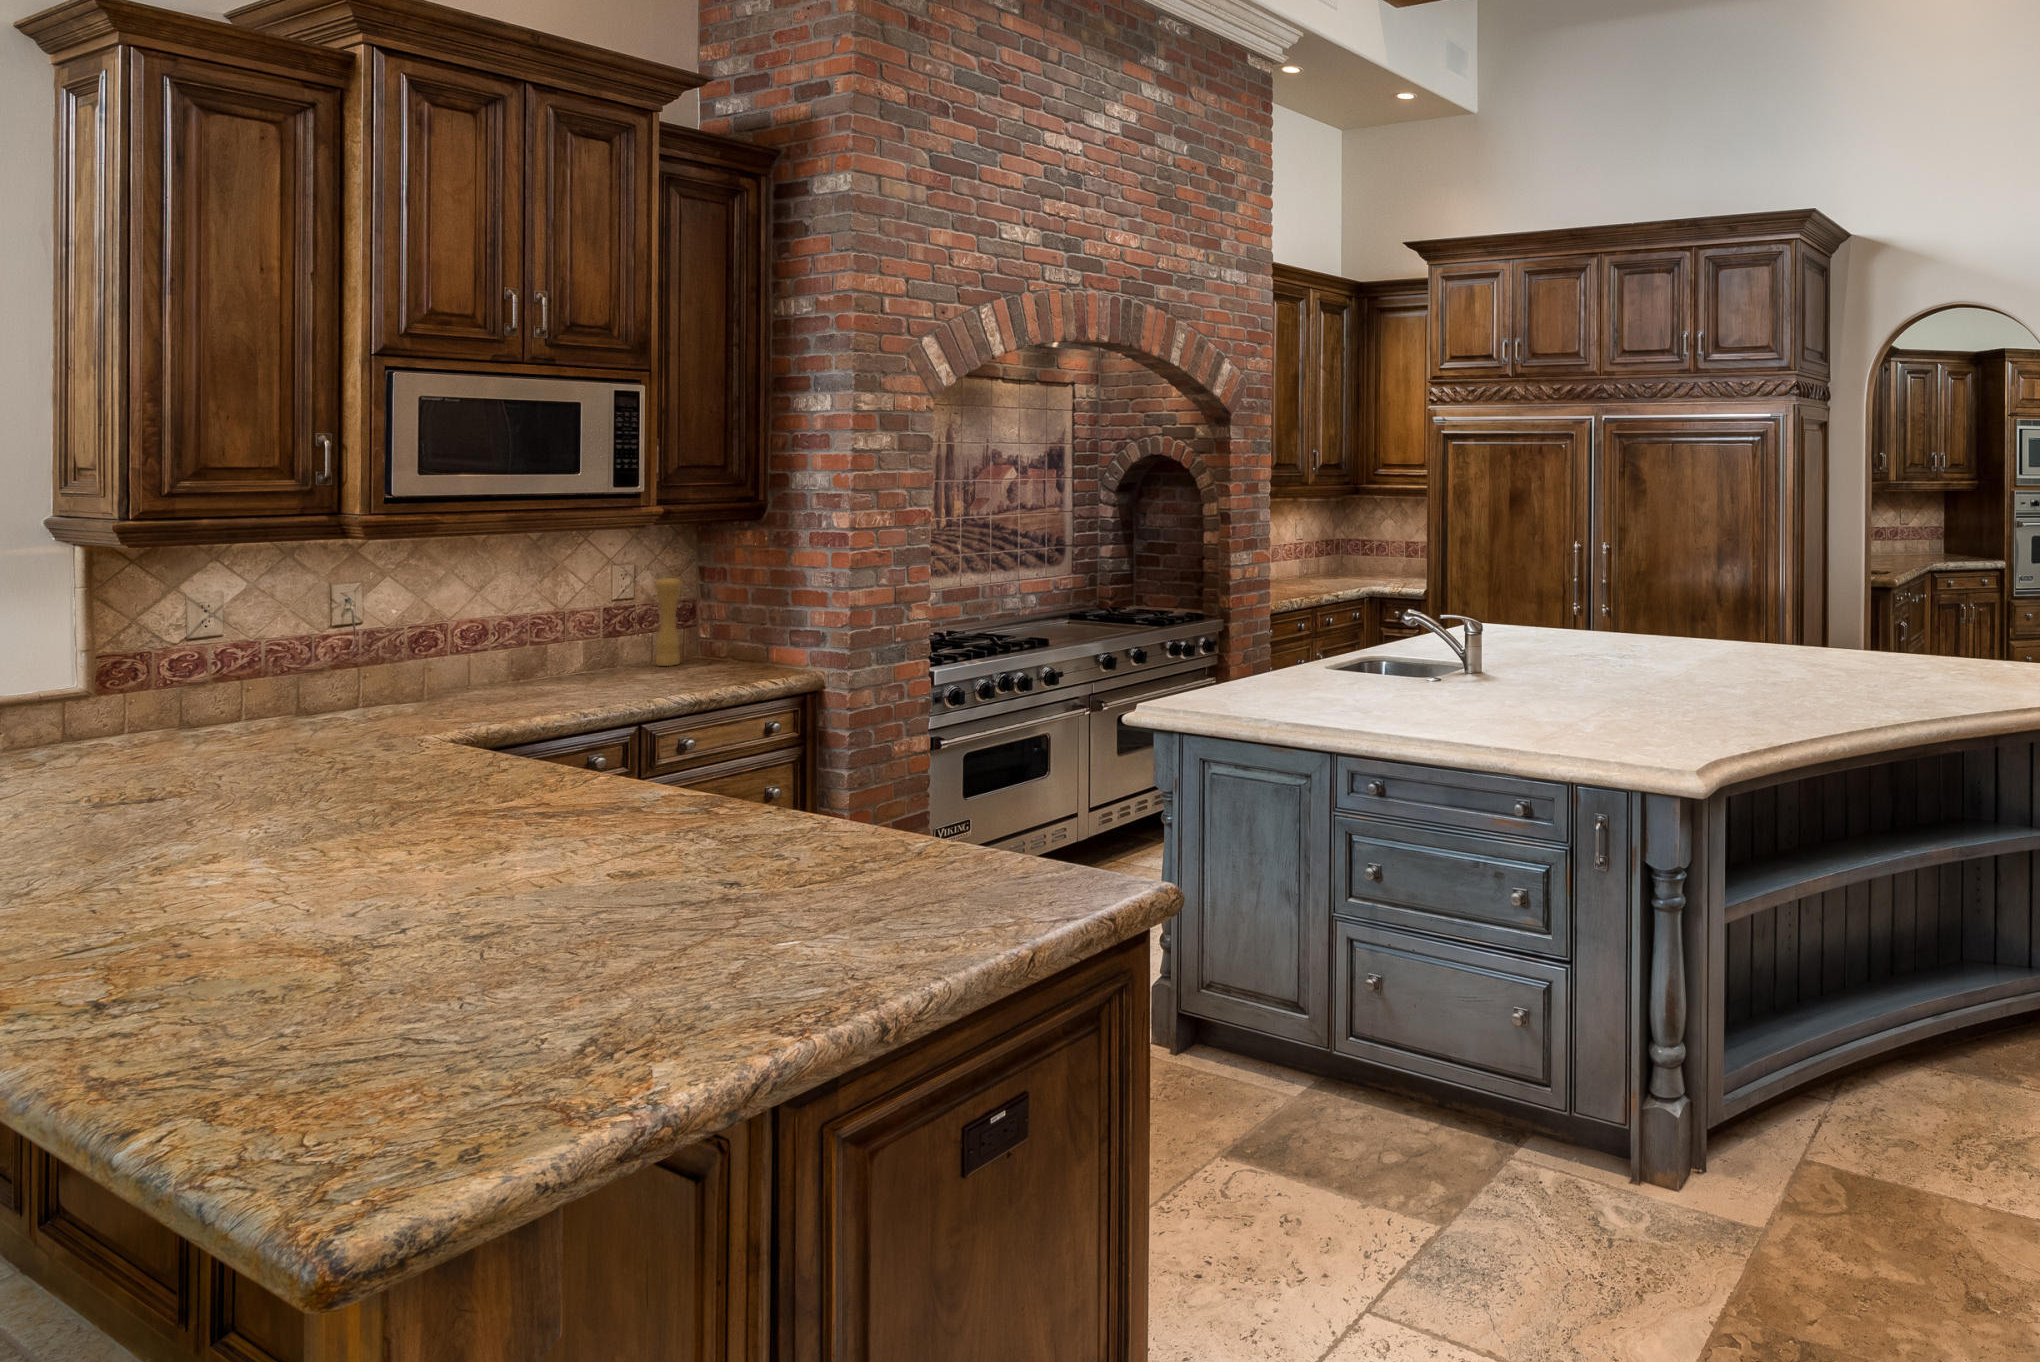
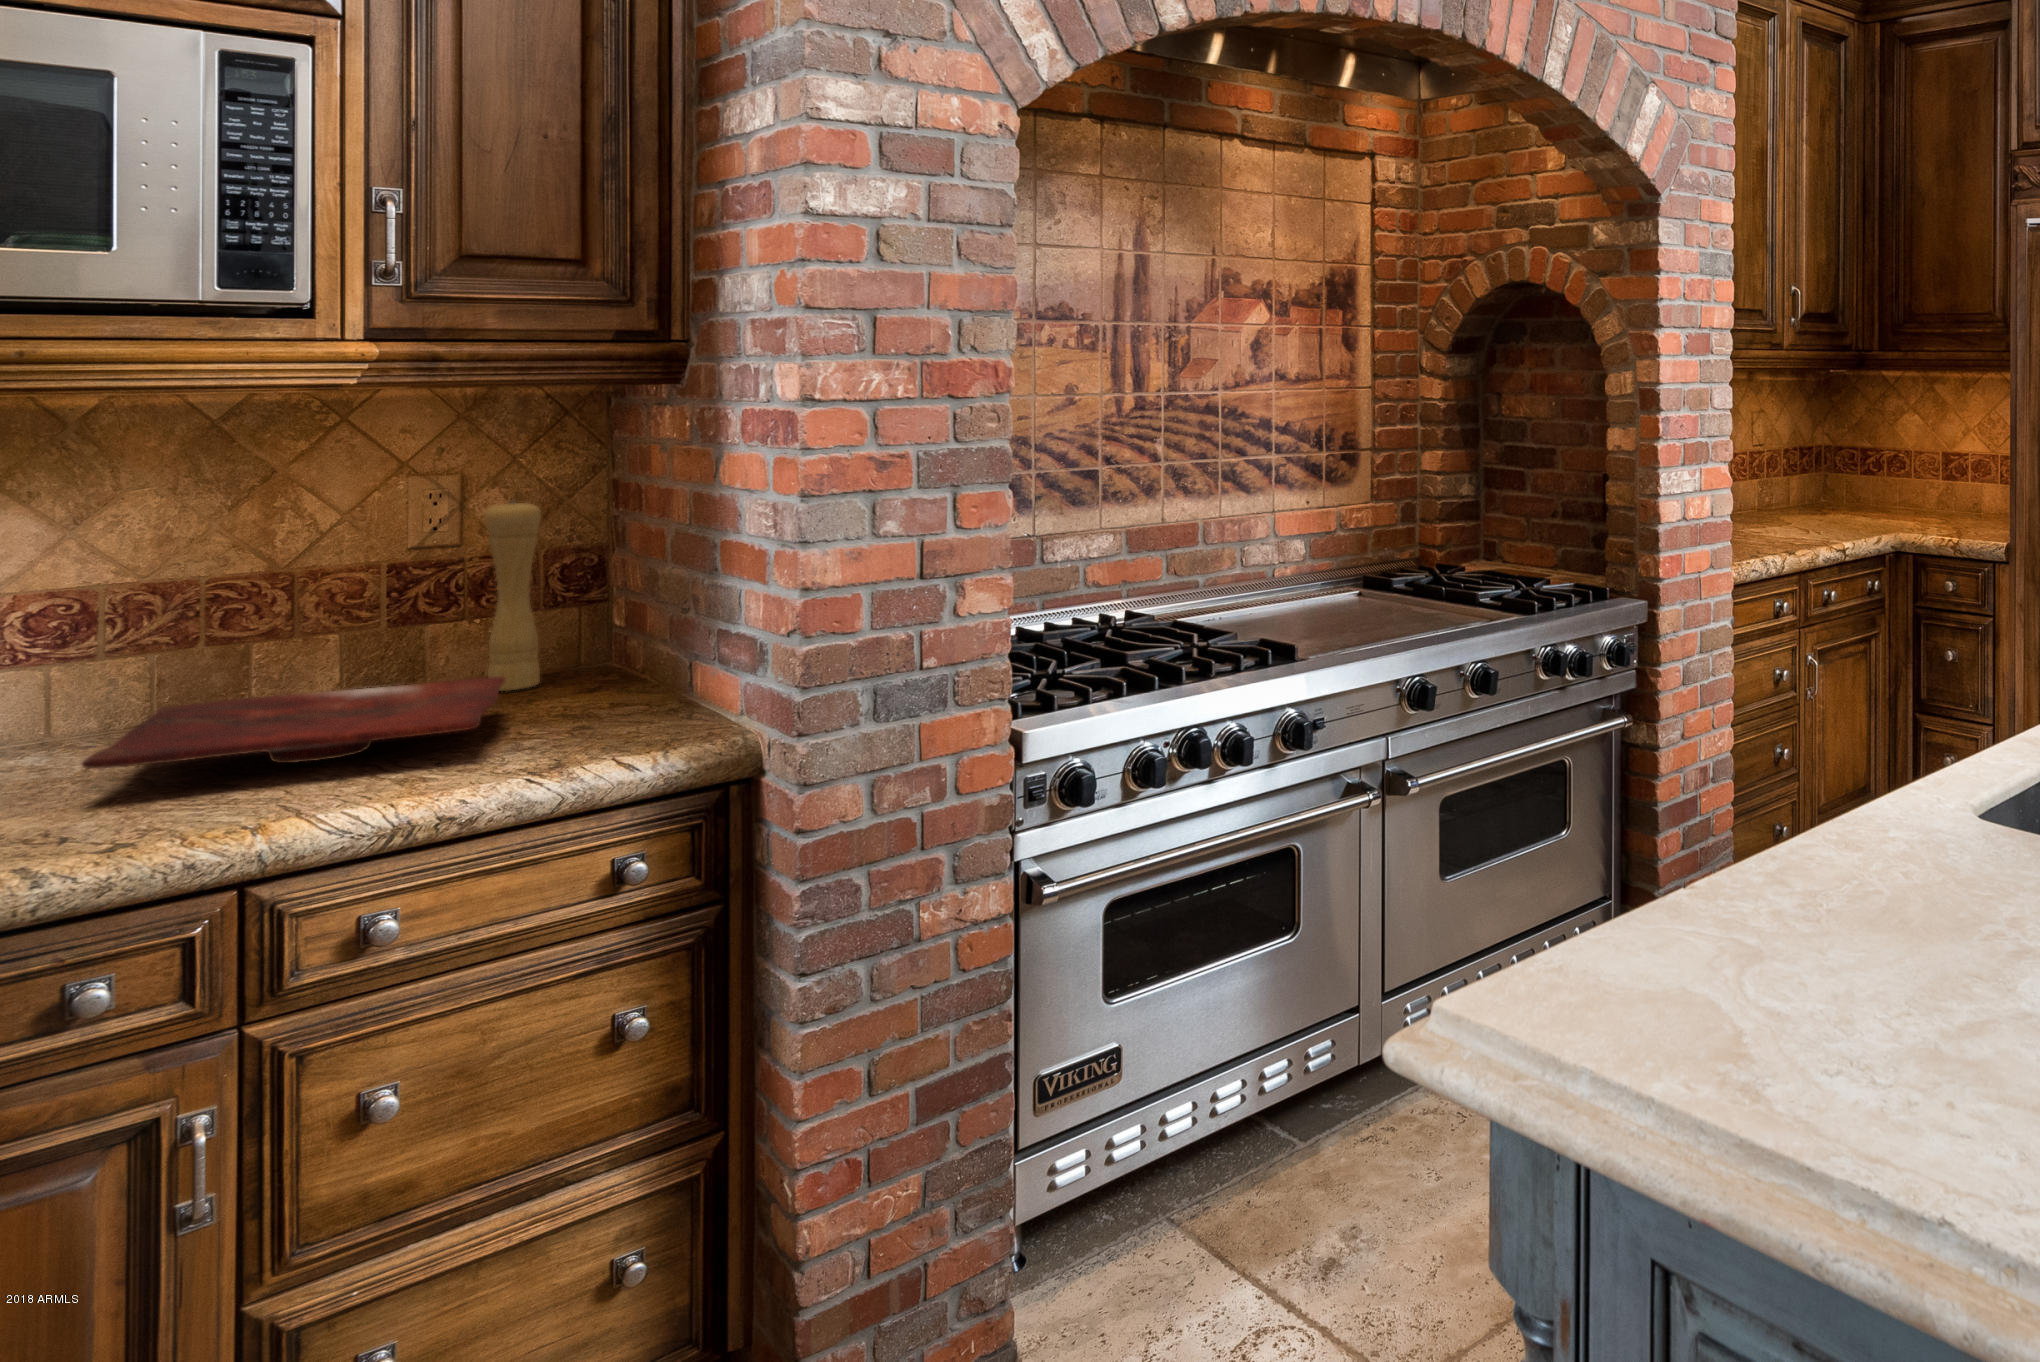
cutting board: none [541,656,709,687] -> present [82,677,505,769]

